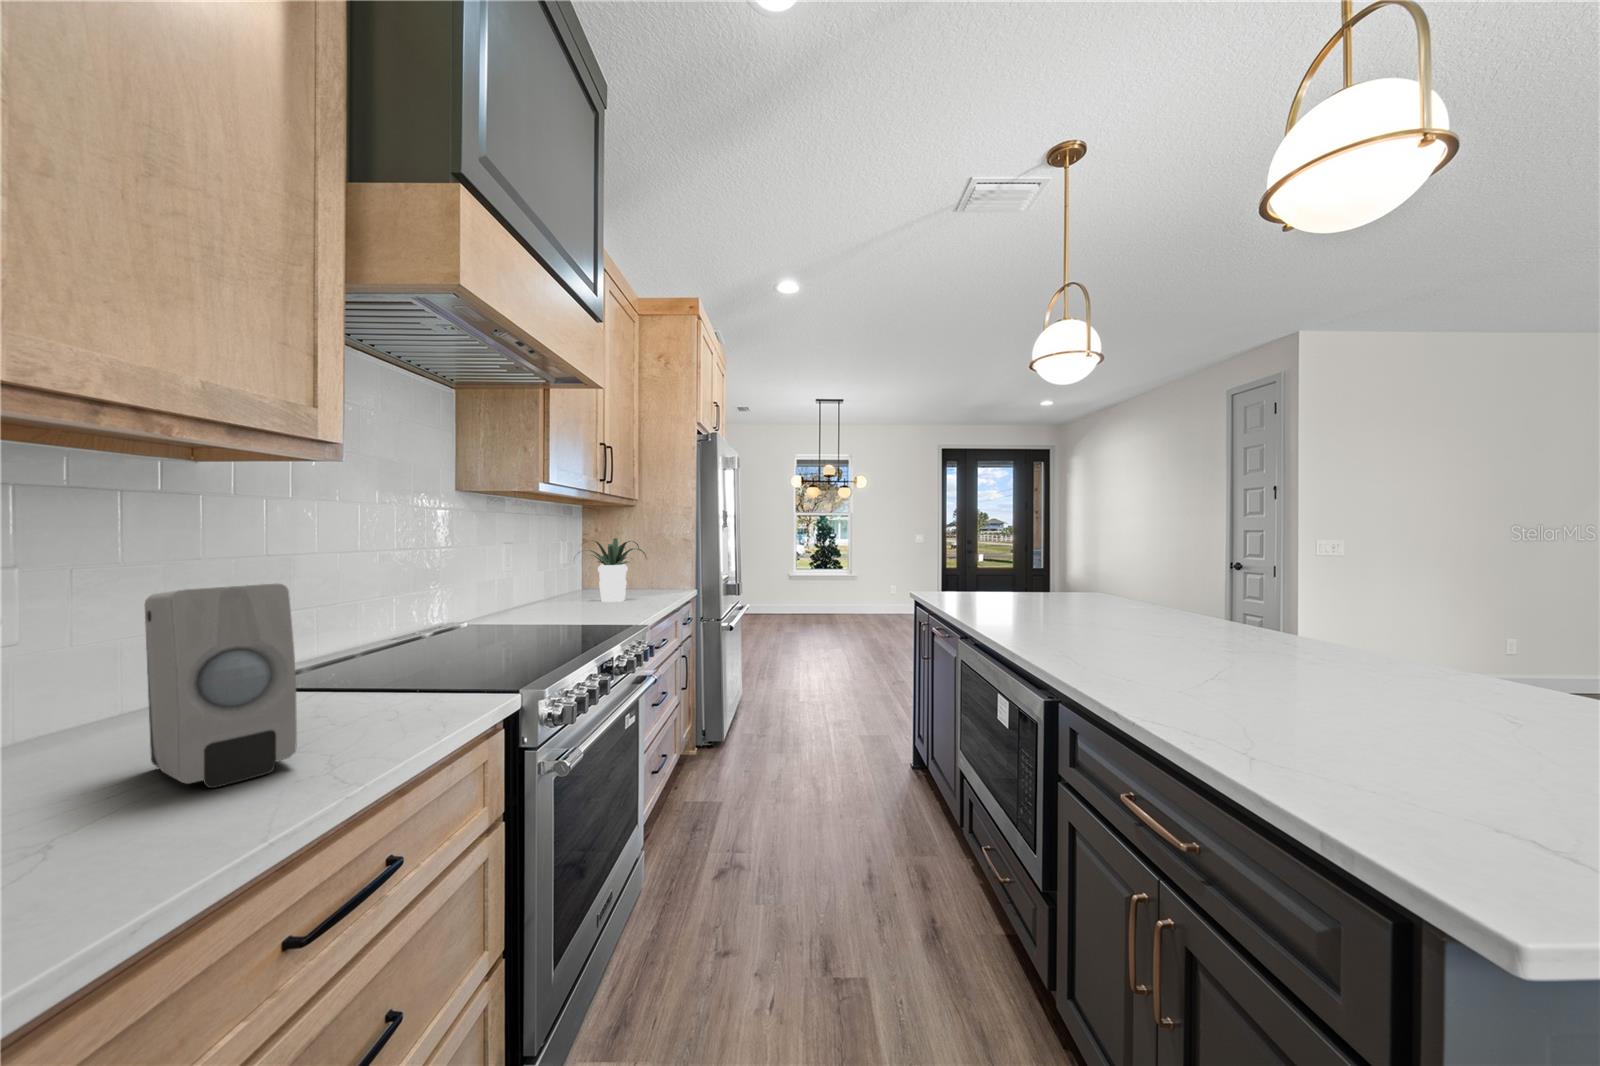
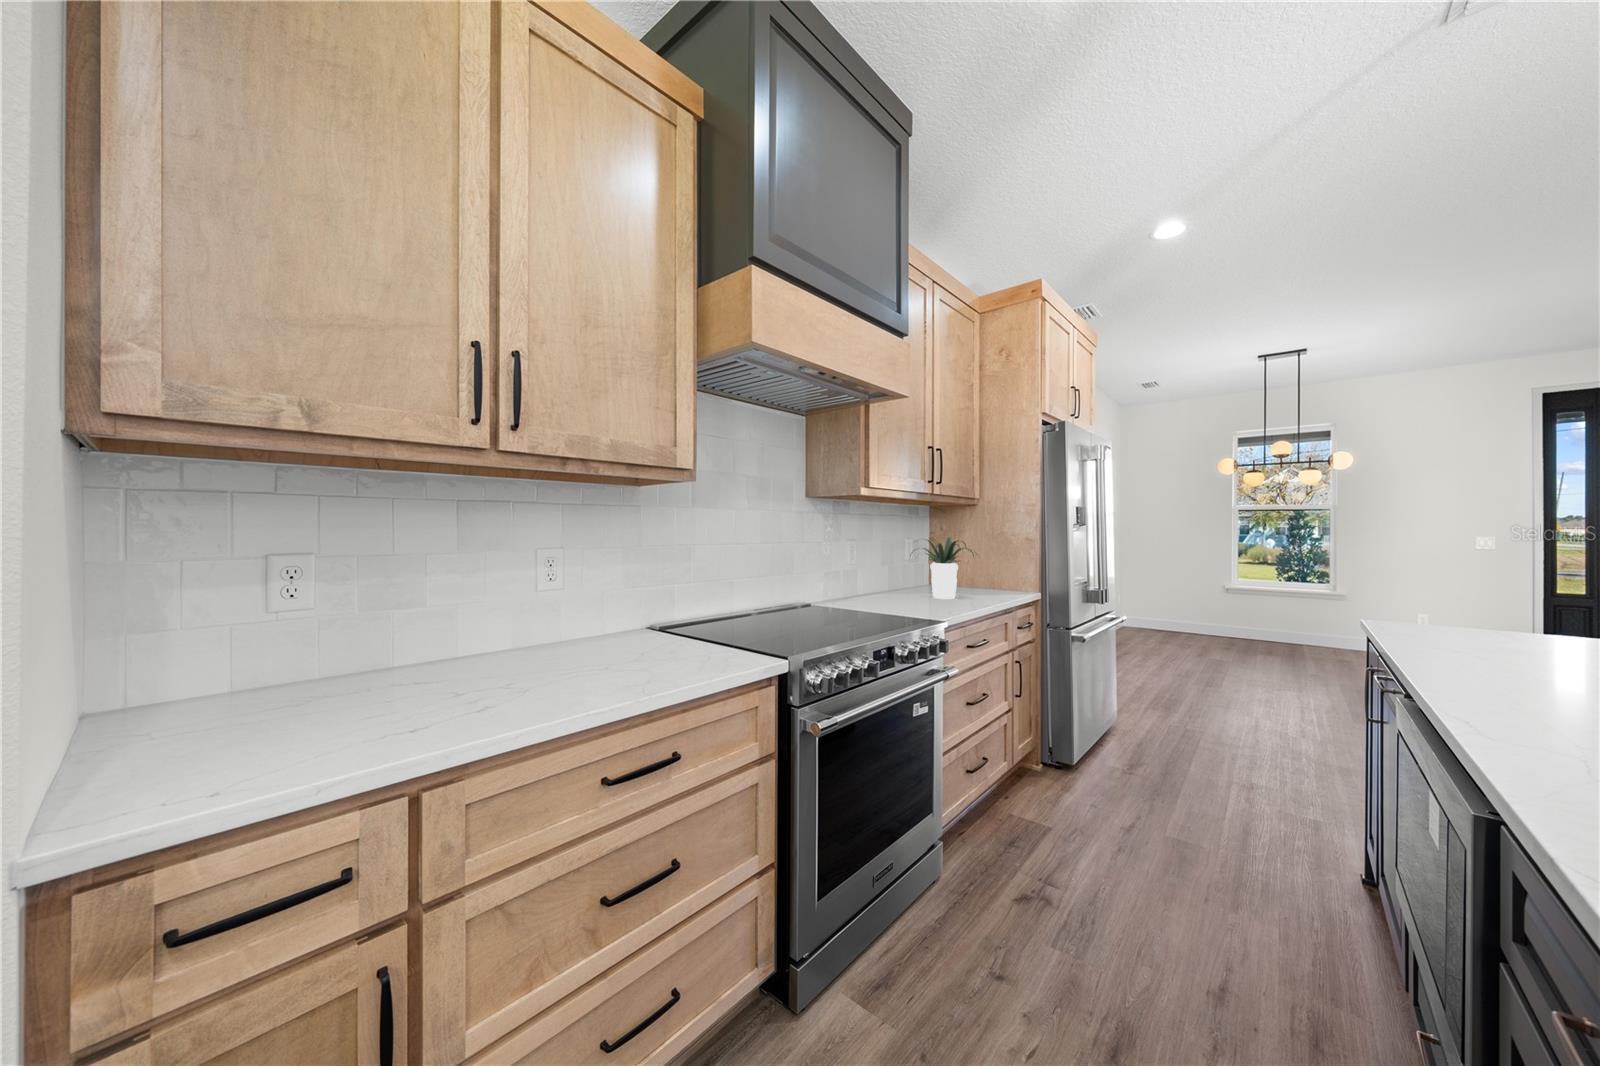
soap dispenser: present [145,583,297,788] -> none [574,563,632,684]

